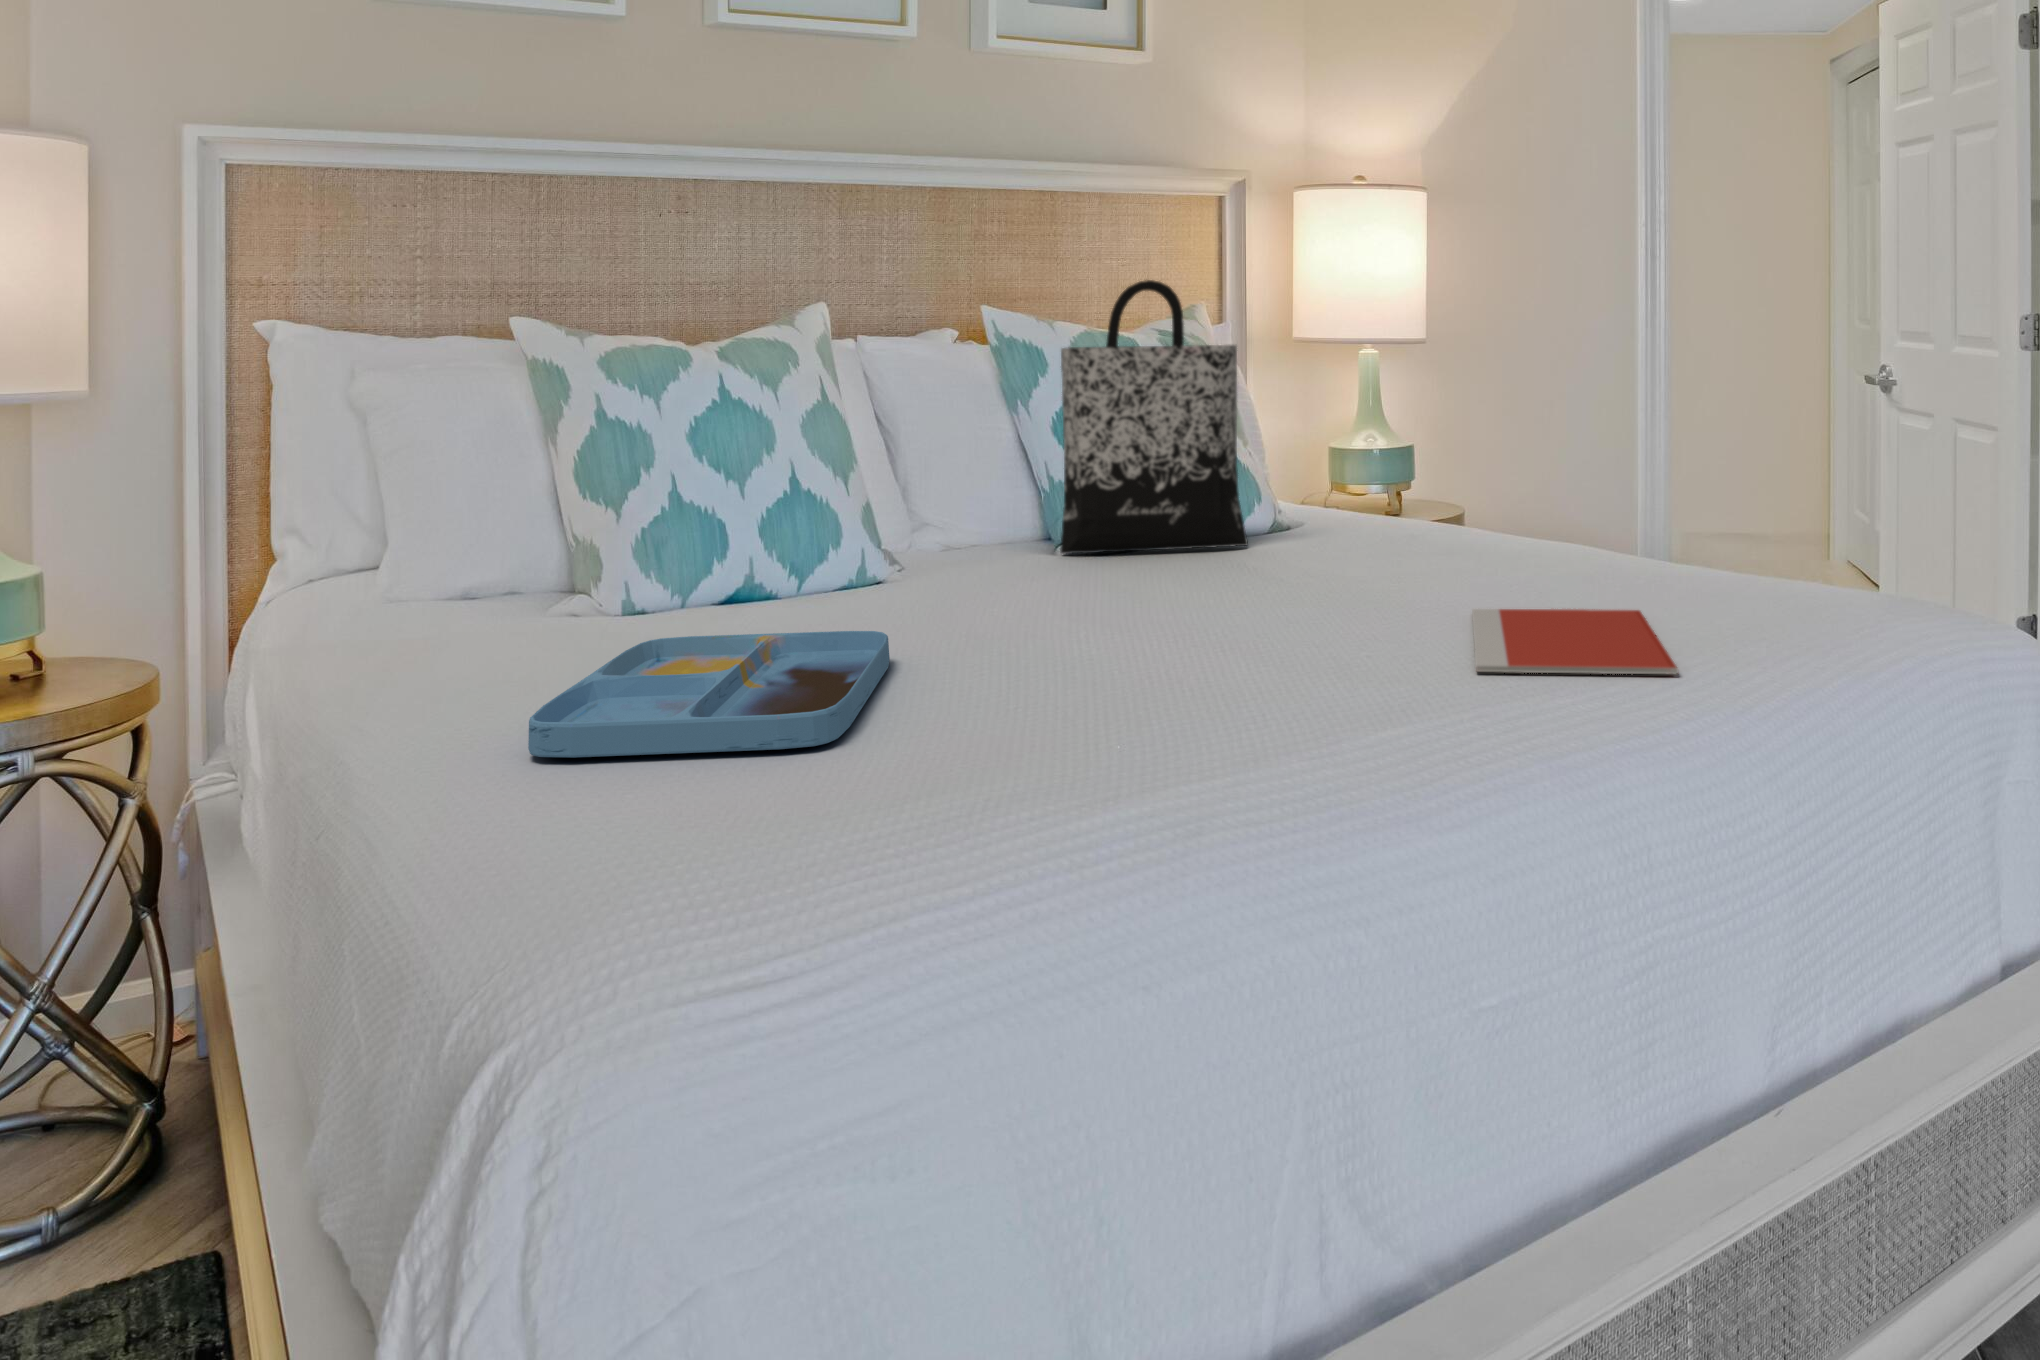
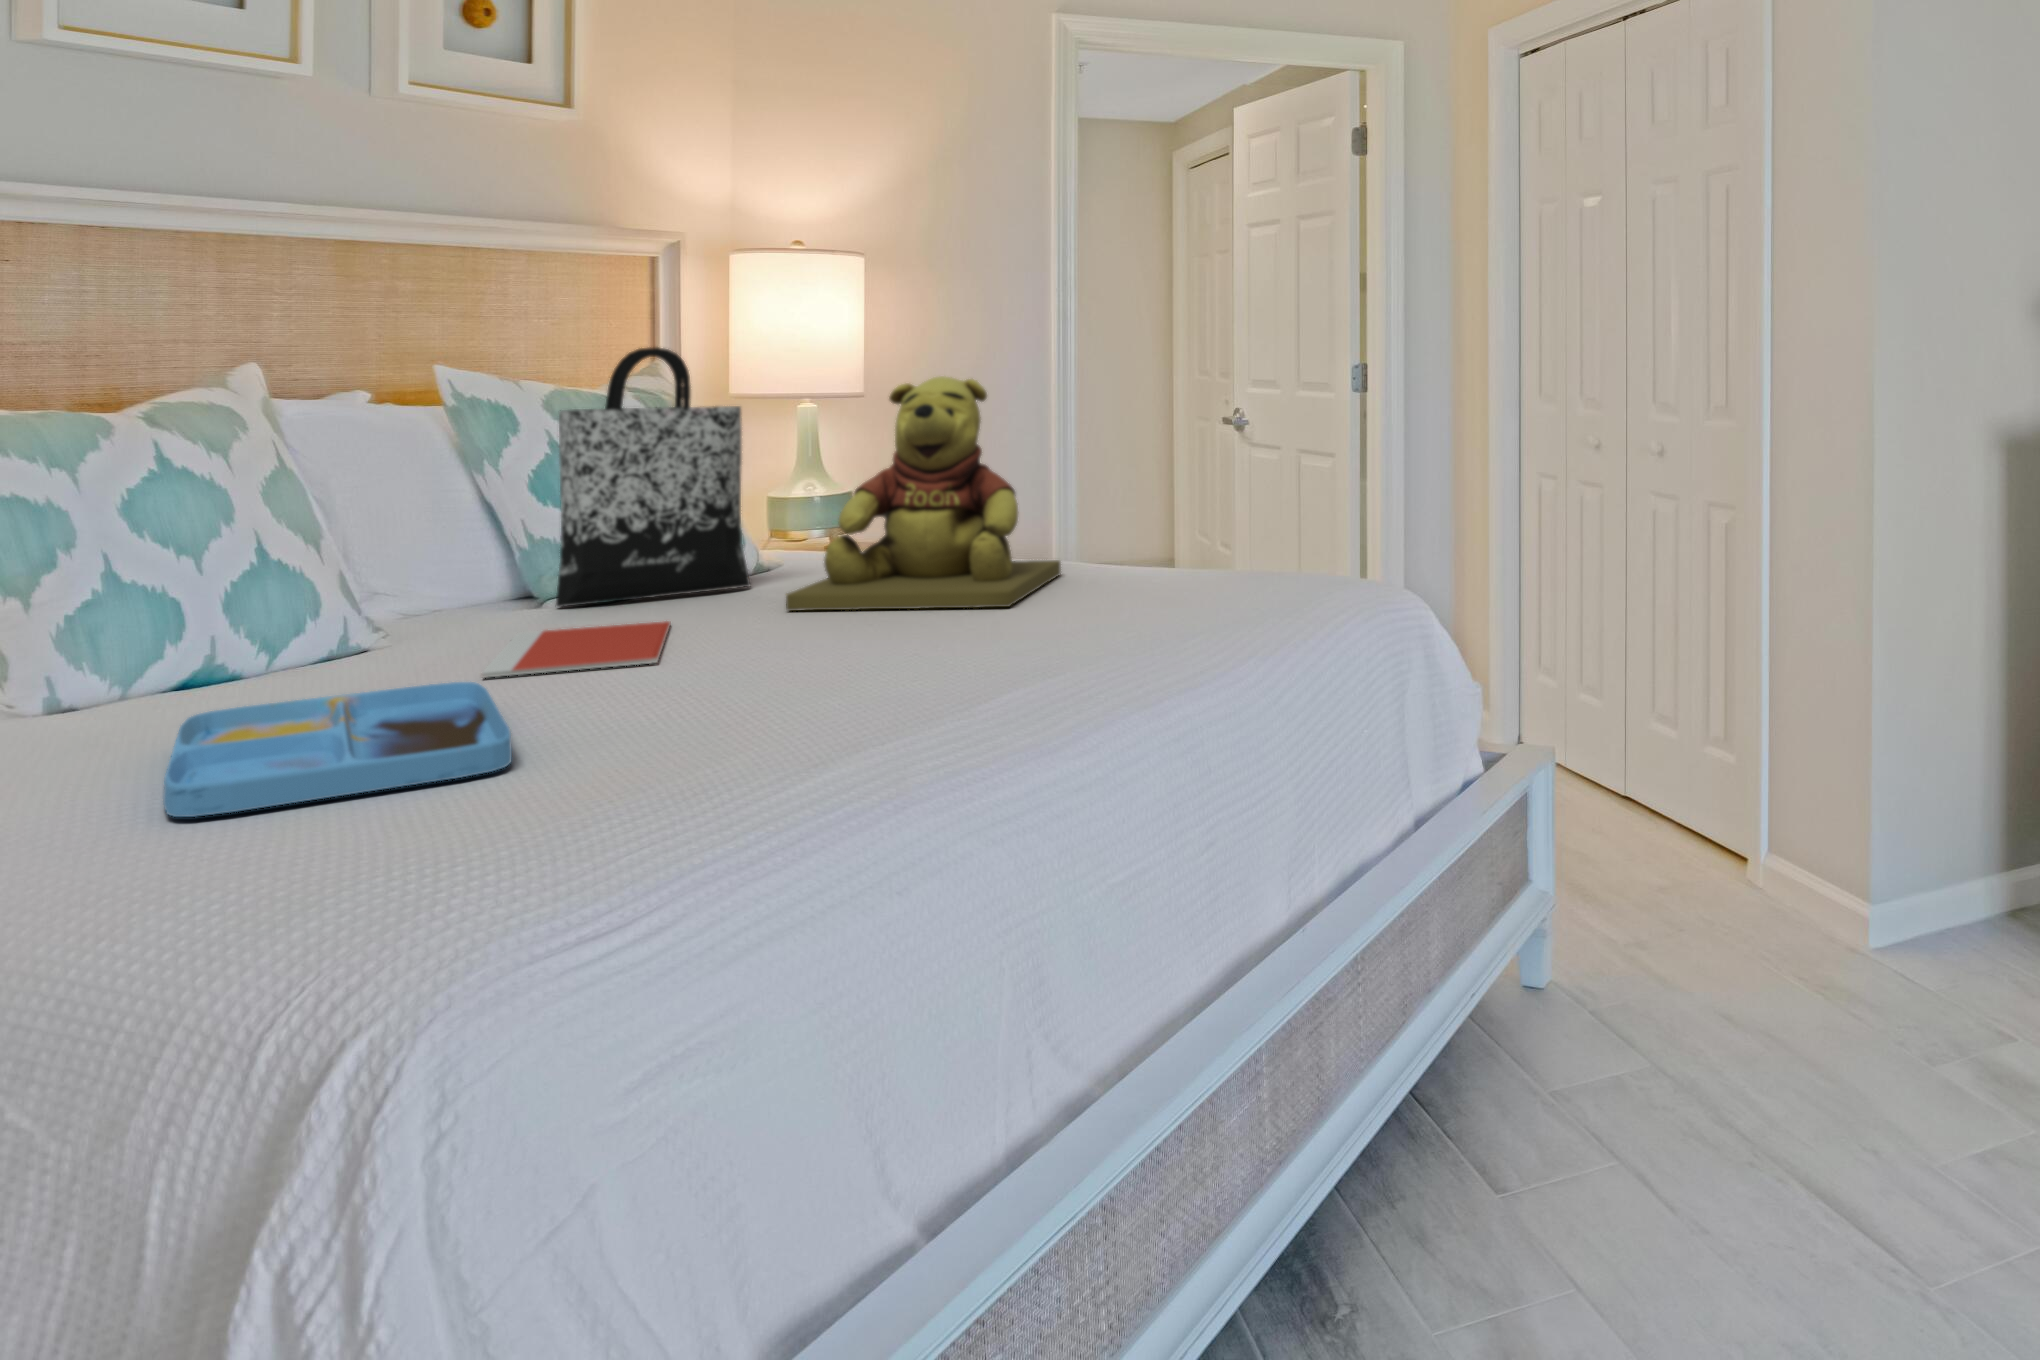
teddy bear: none [1258,308,1585,595] -> present [786,376,1061,611]
notebook: present [1472,609,1678,674] -> present [482,621,671,678]

